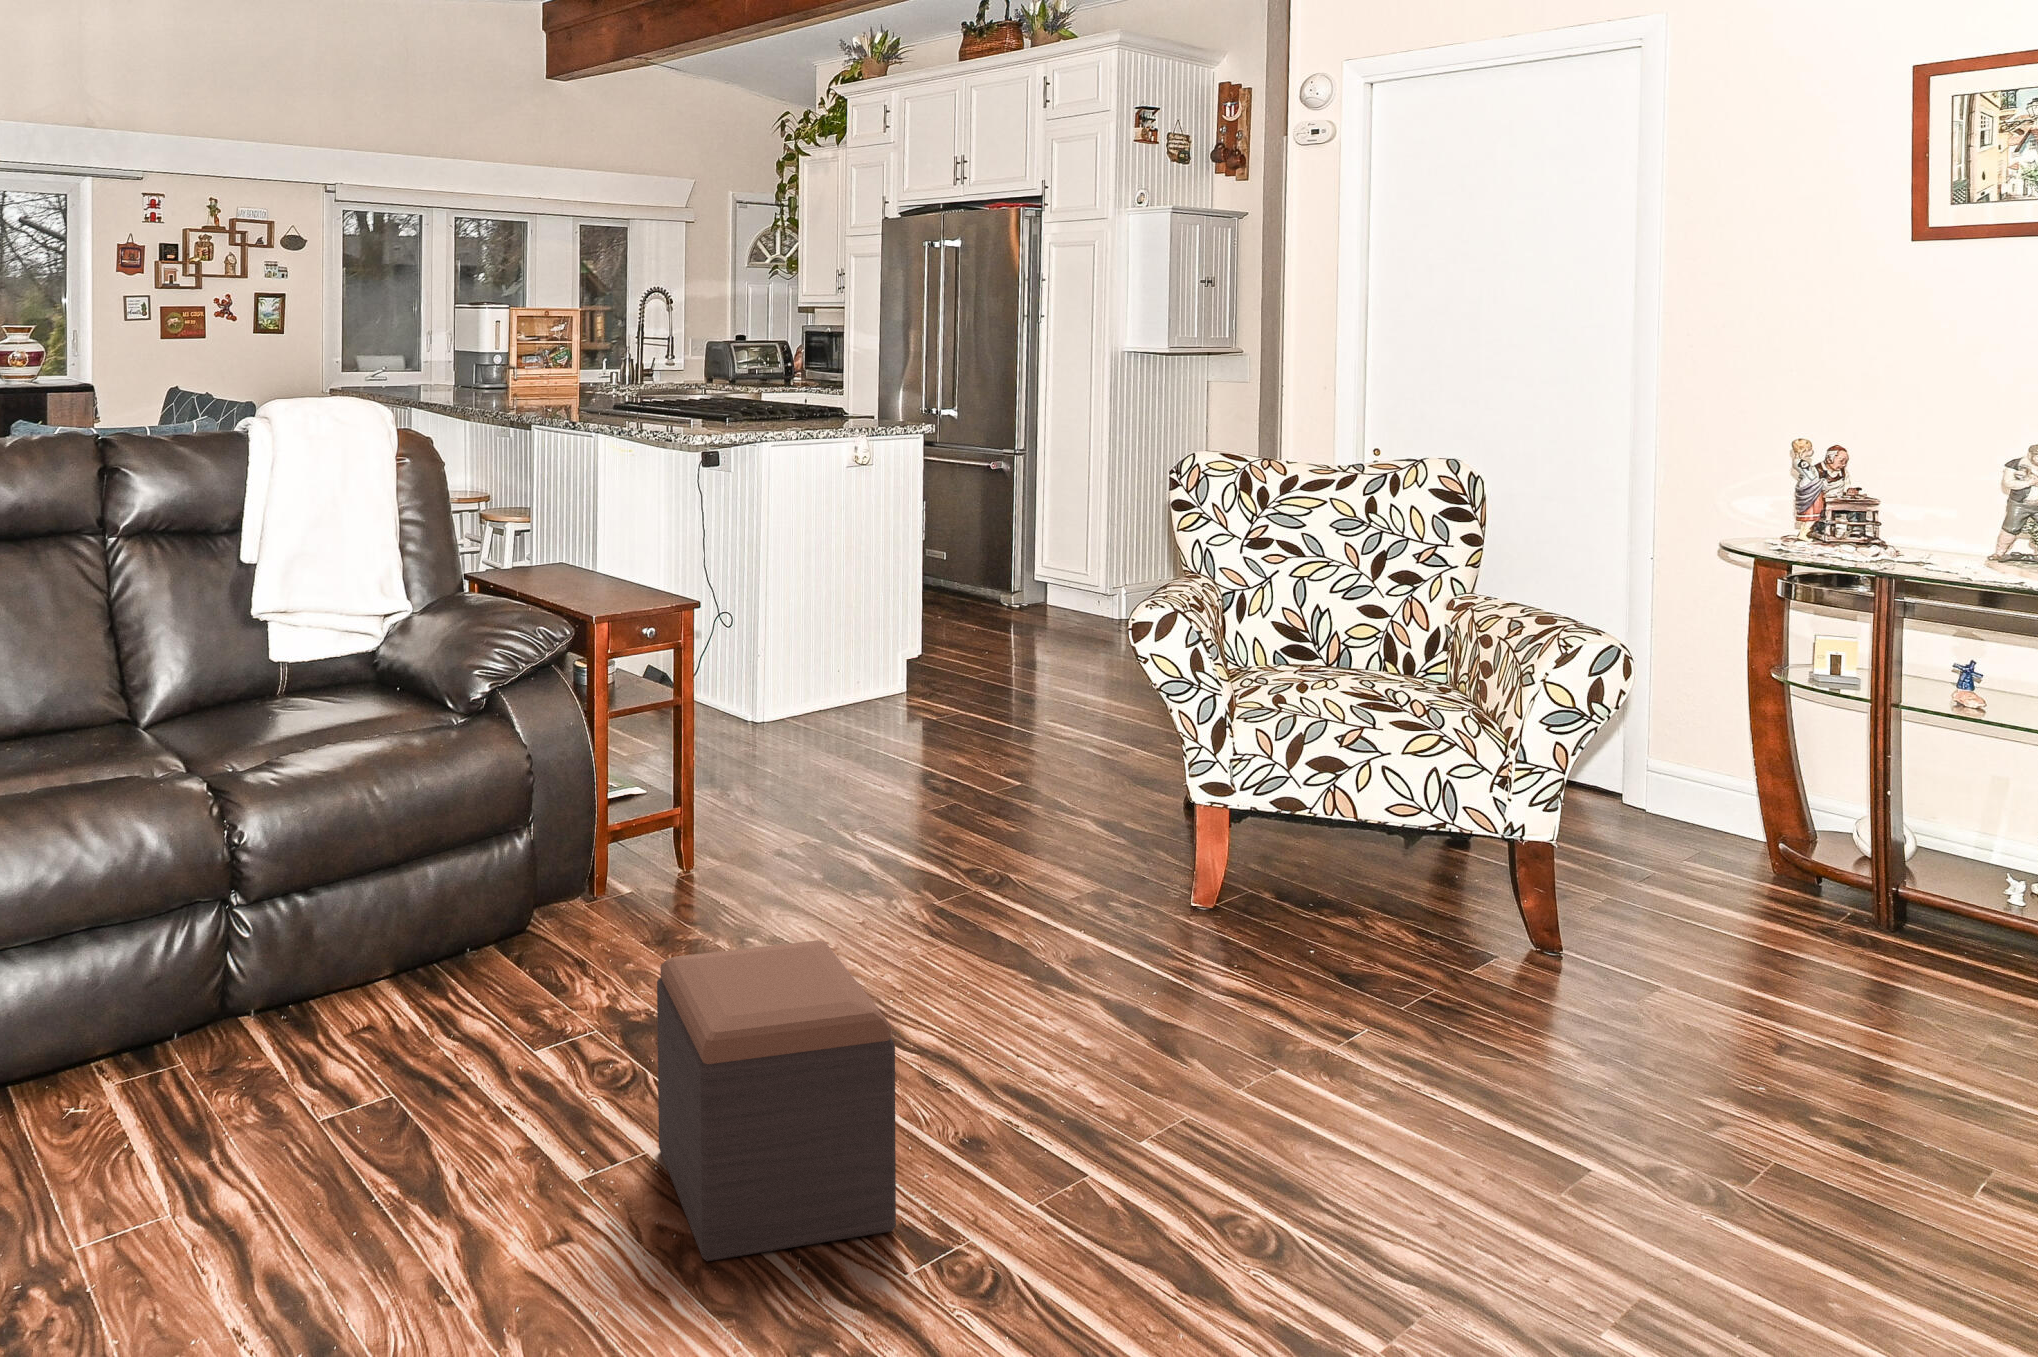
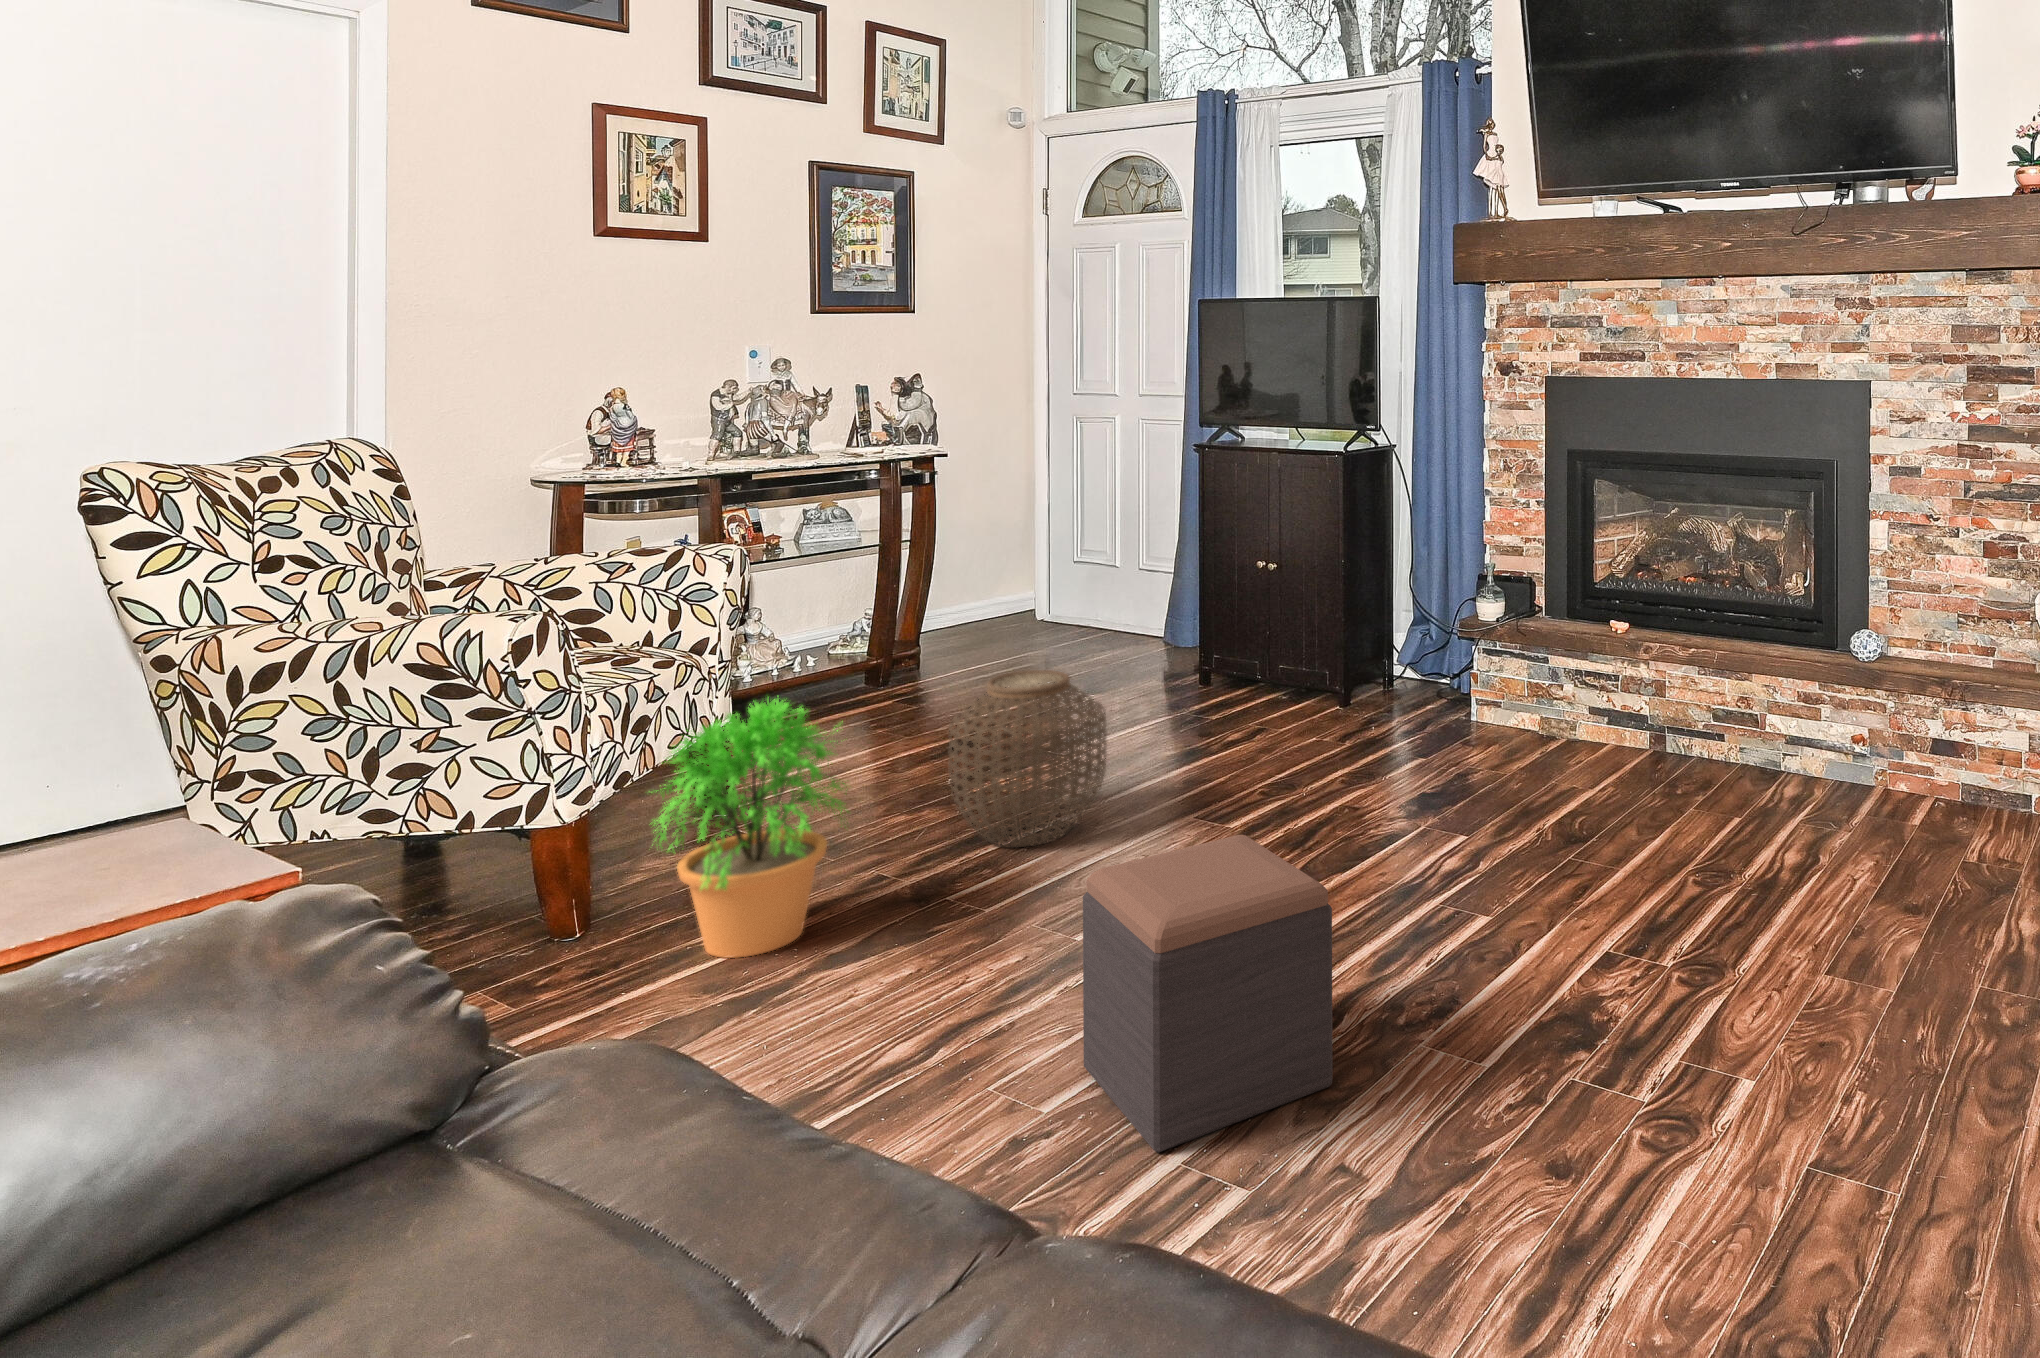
potted plant: none [1097,750,1288,1000] -> present [654,699,848,958]
woven basket: none [1424,889,1679,1166] -> present [949,670,1106,847]

